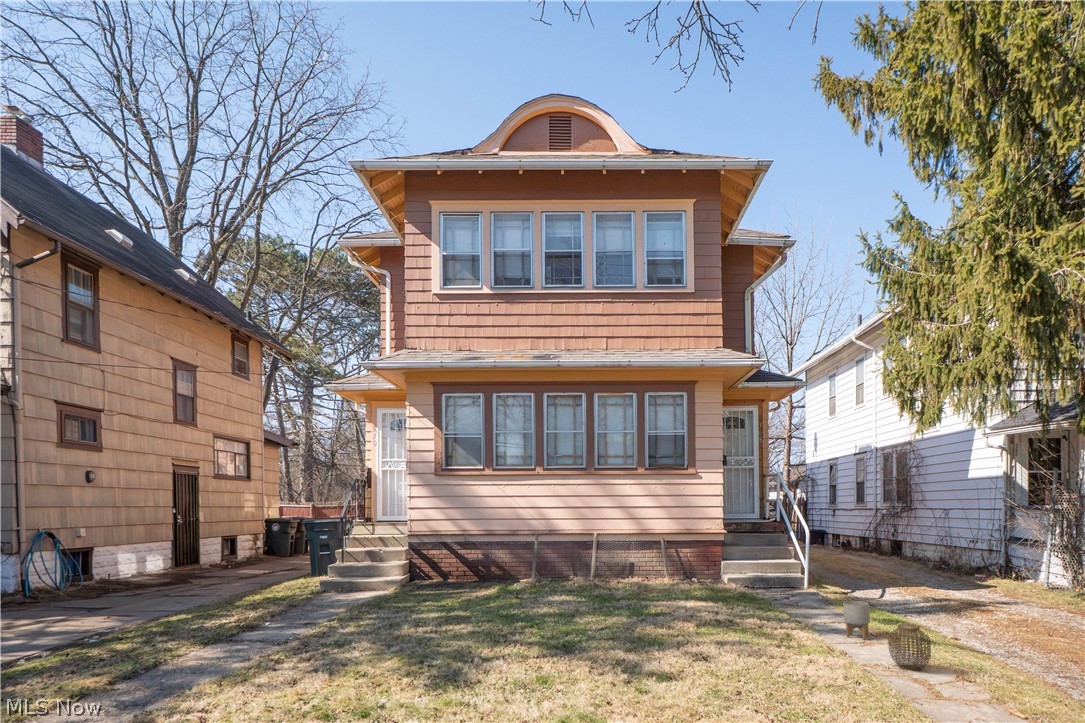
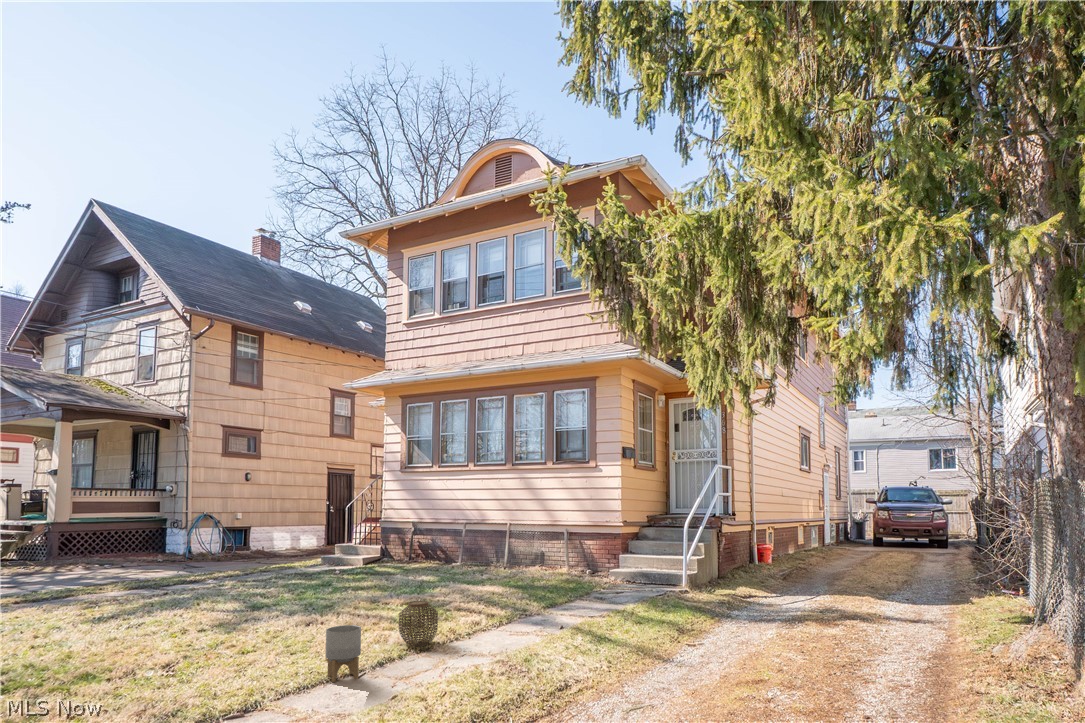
planter: present [843,601,870,640] -> present [326,625,361,682]

